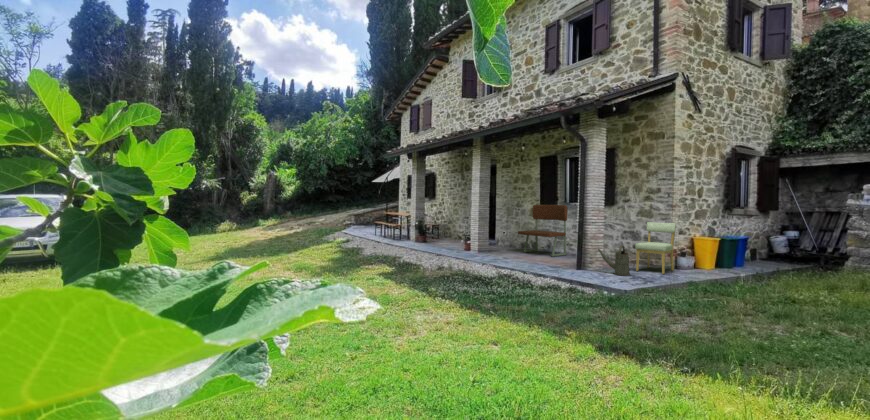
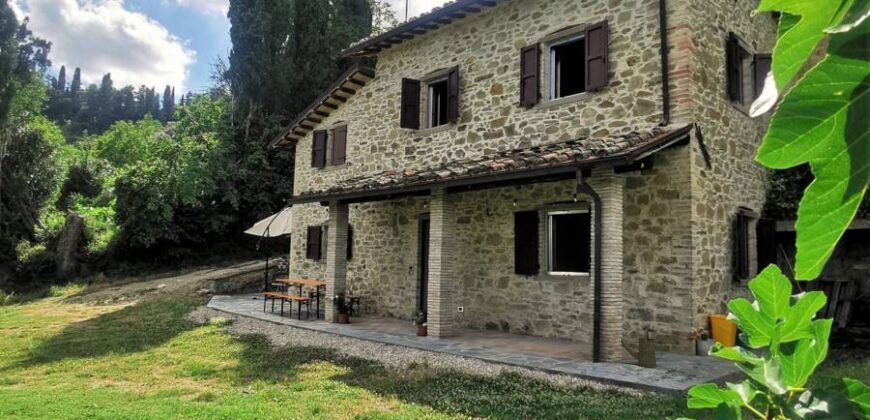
bench: present [518,205,568,257] -> none [490,273,555,342]
chair: present [635,222,676,274] -> none [656,298,698,363]

